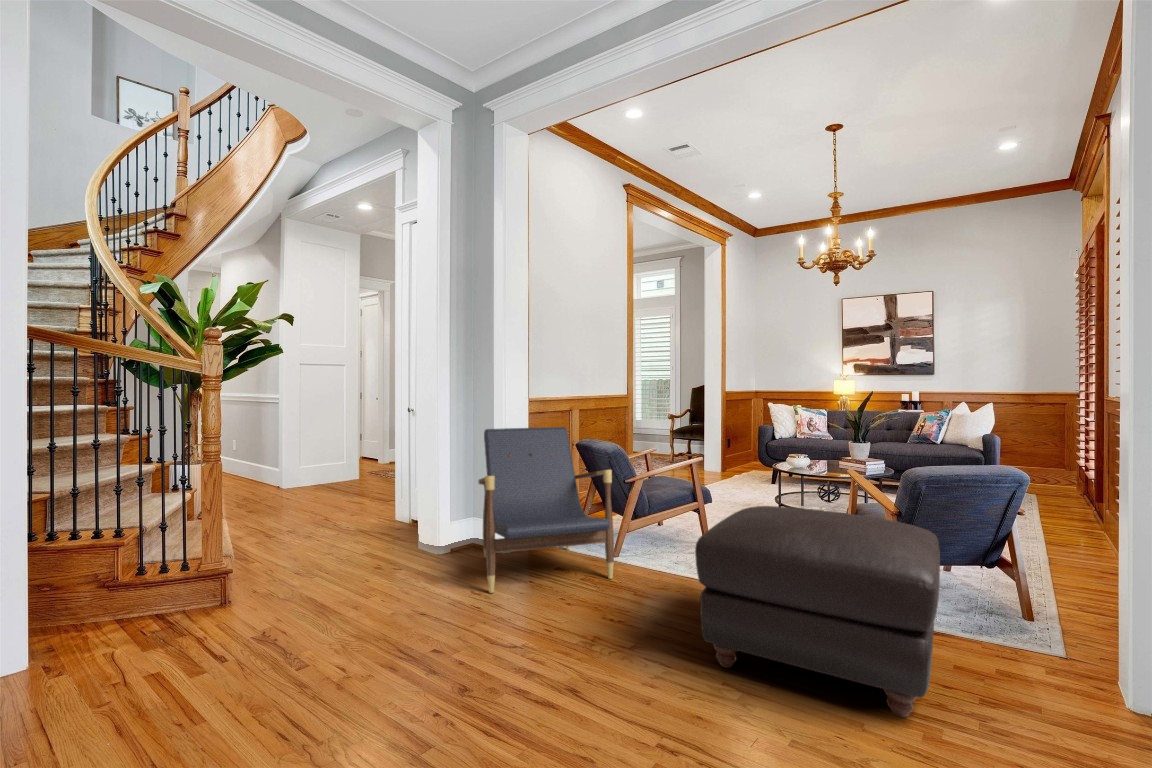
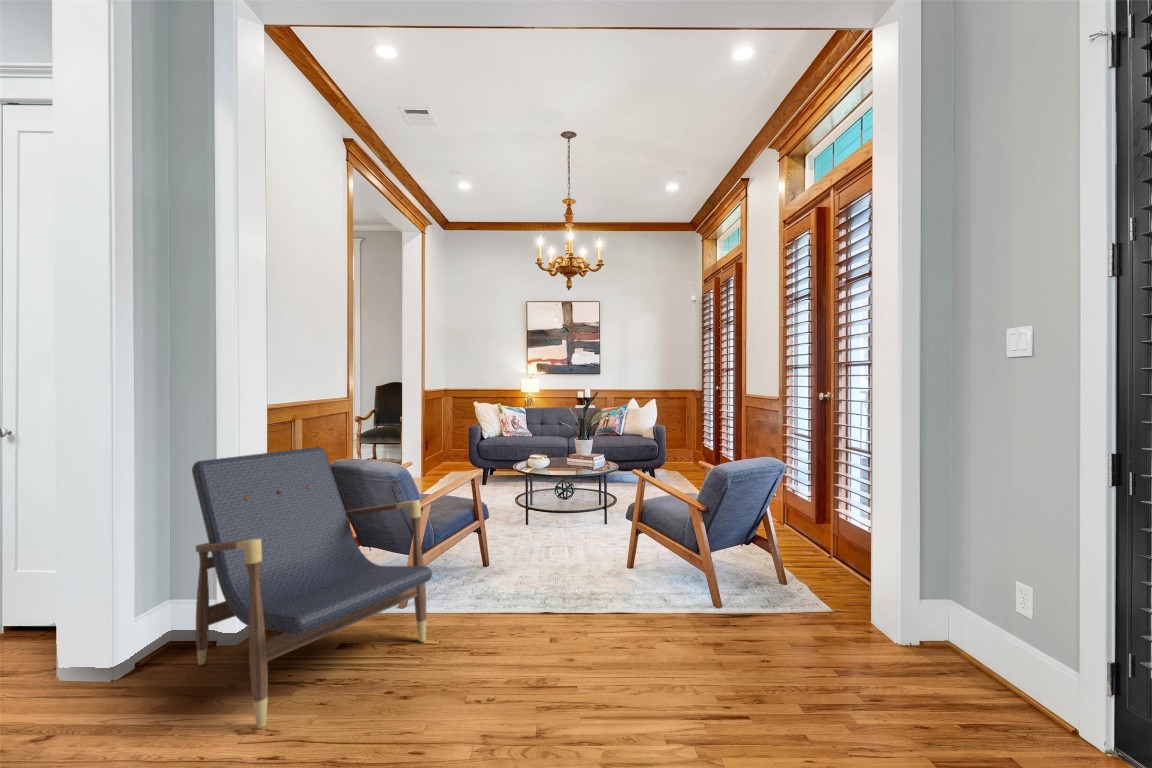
ottoman: present [695,506,940,718] -> none [596,515,854,719]

